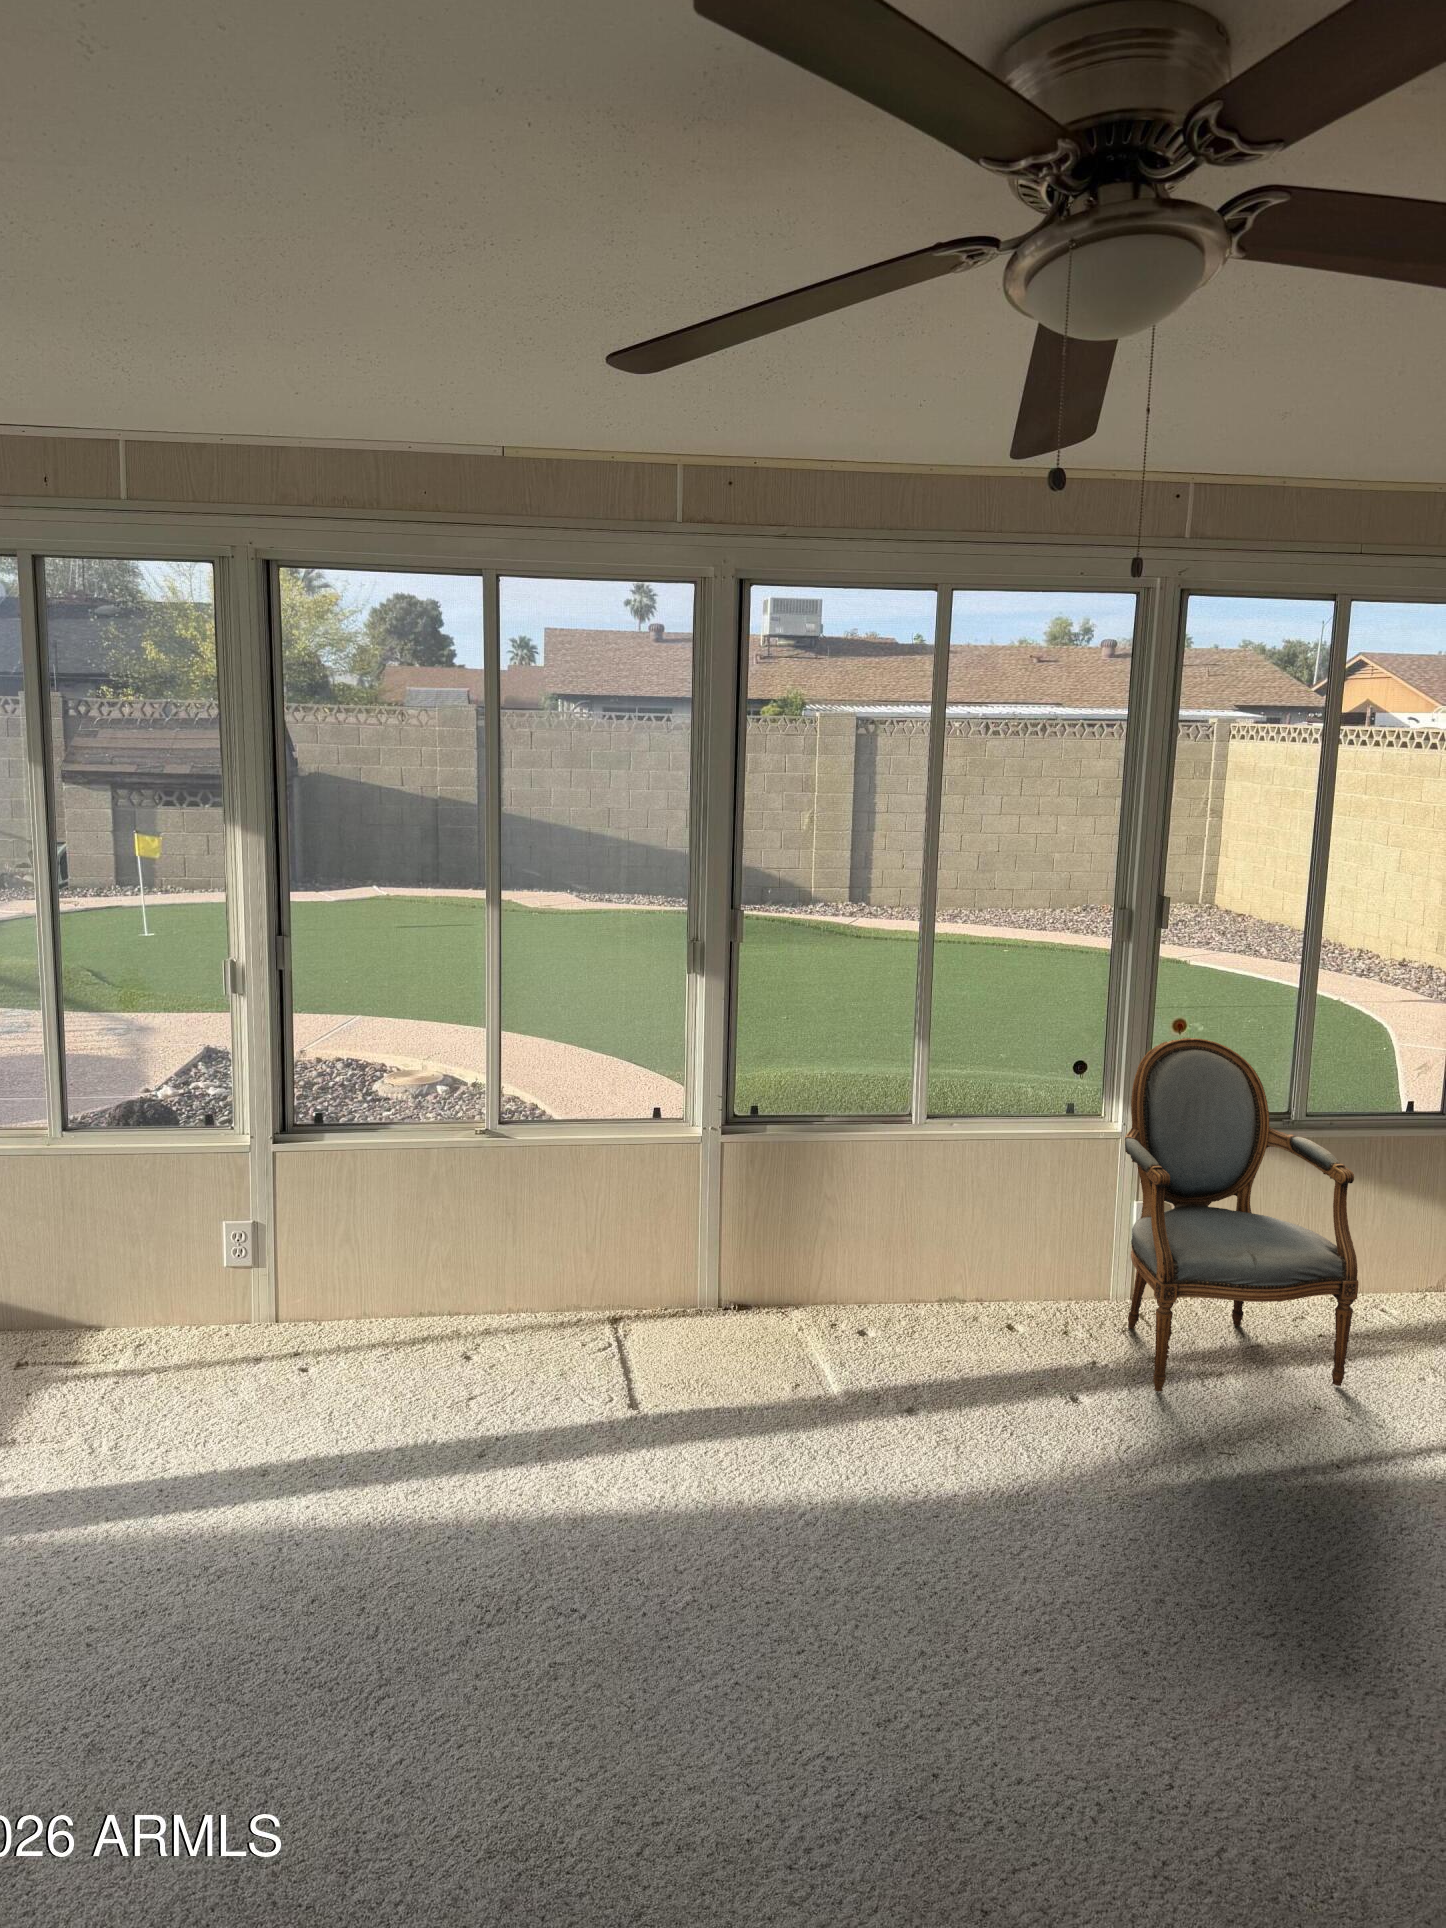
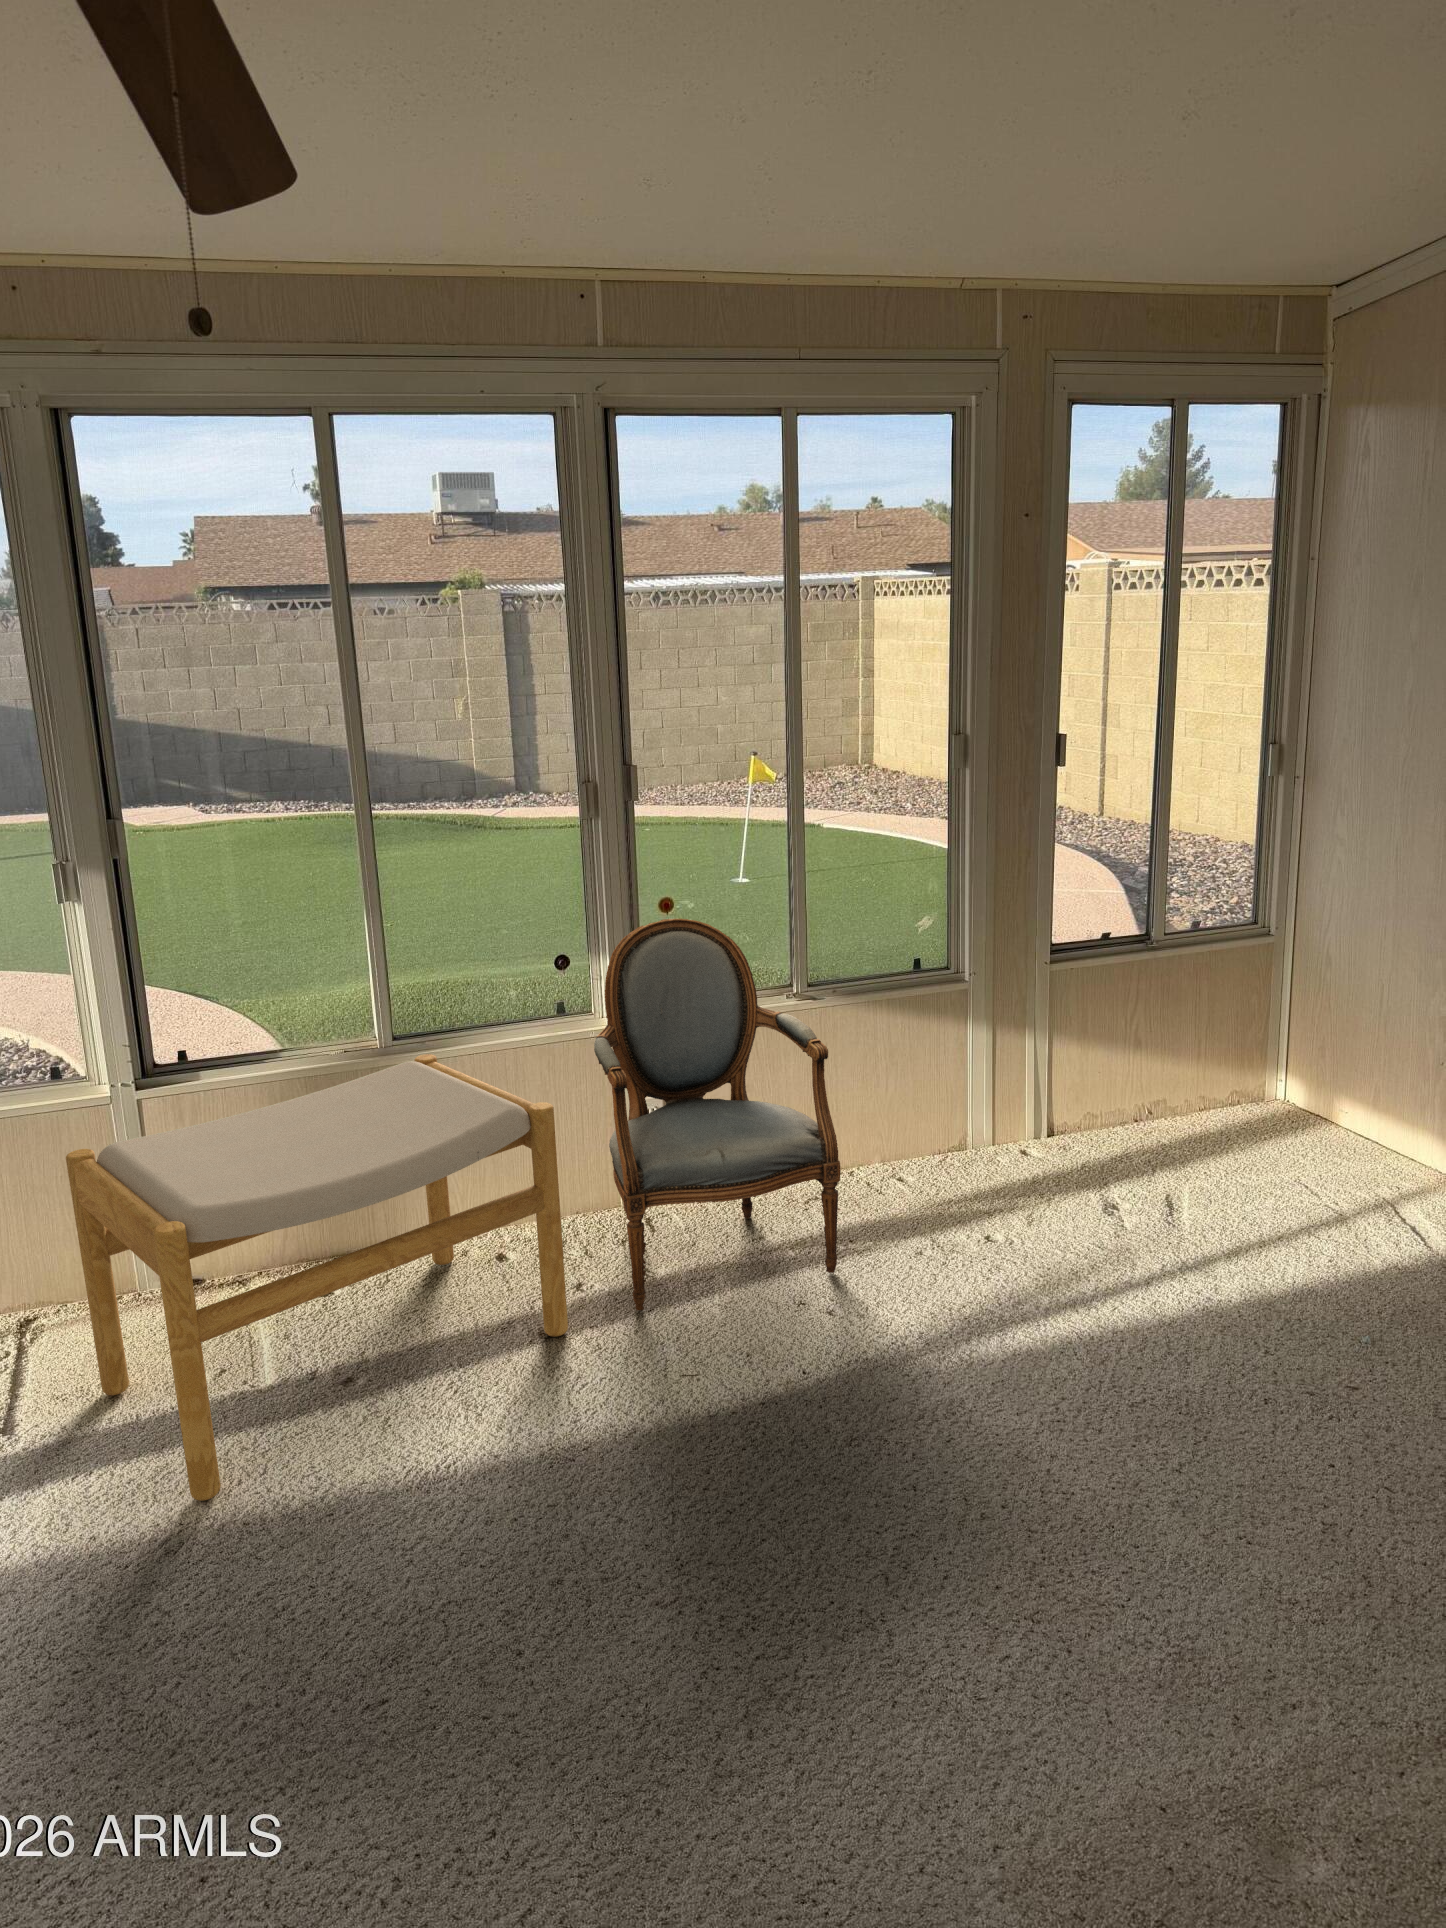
footstool: none [701,1135,1112,1486] -> present [66,1054,568,1501]

